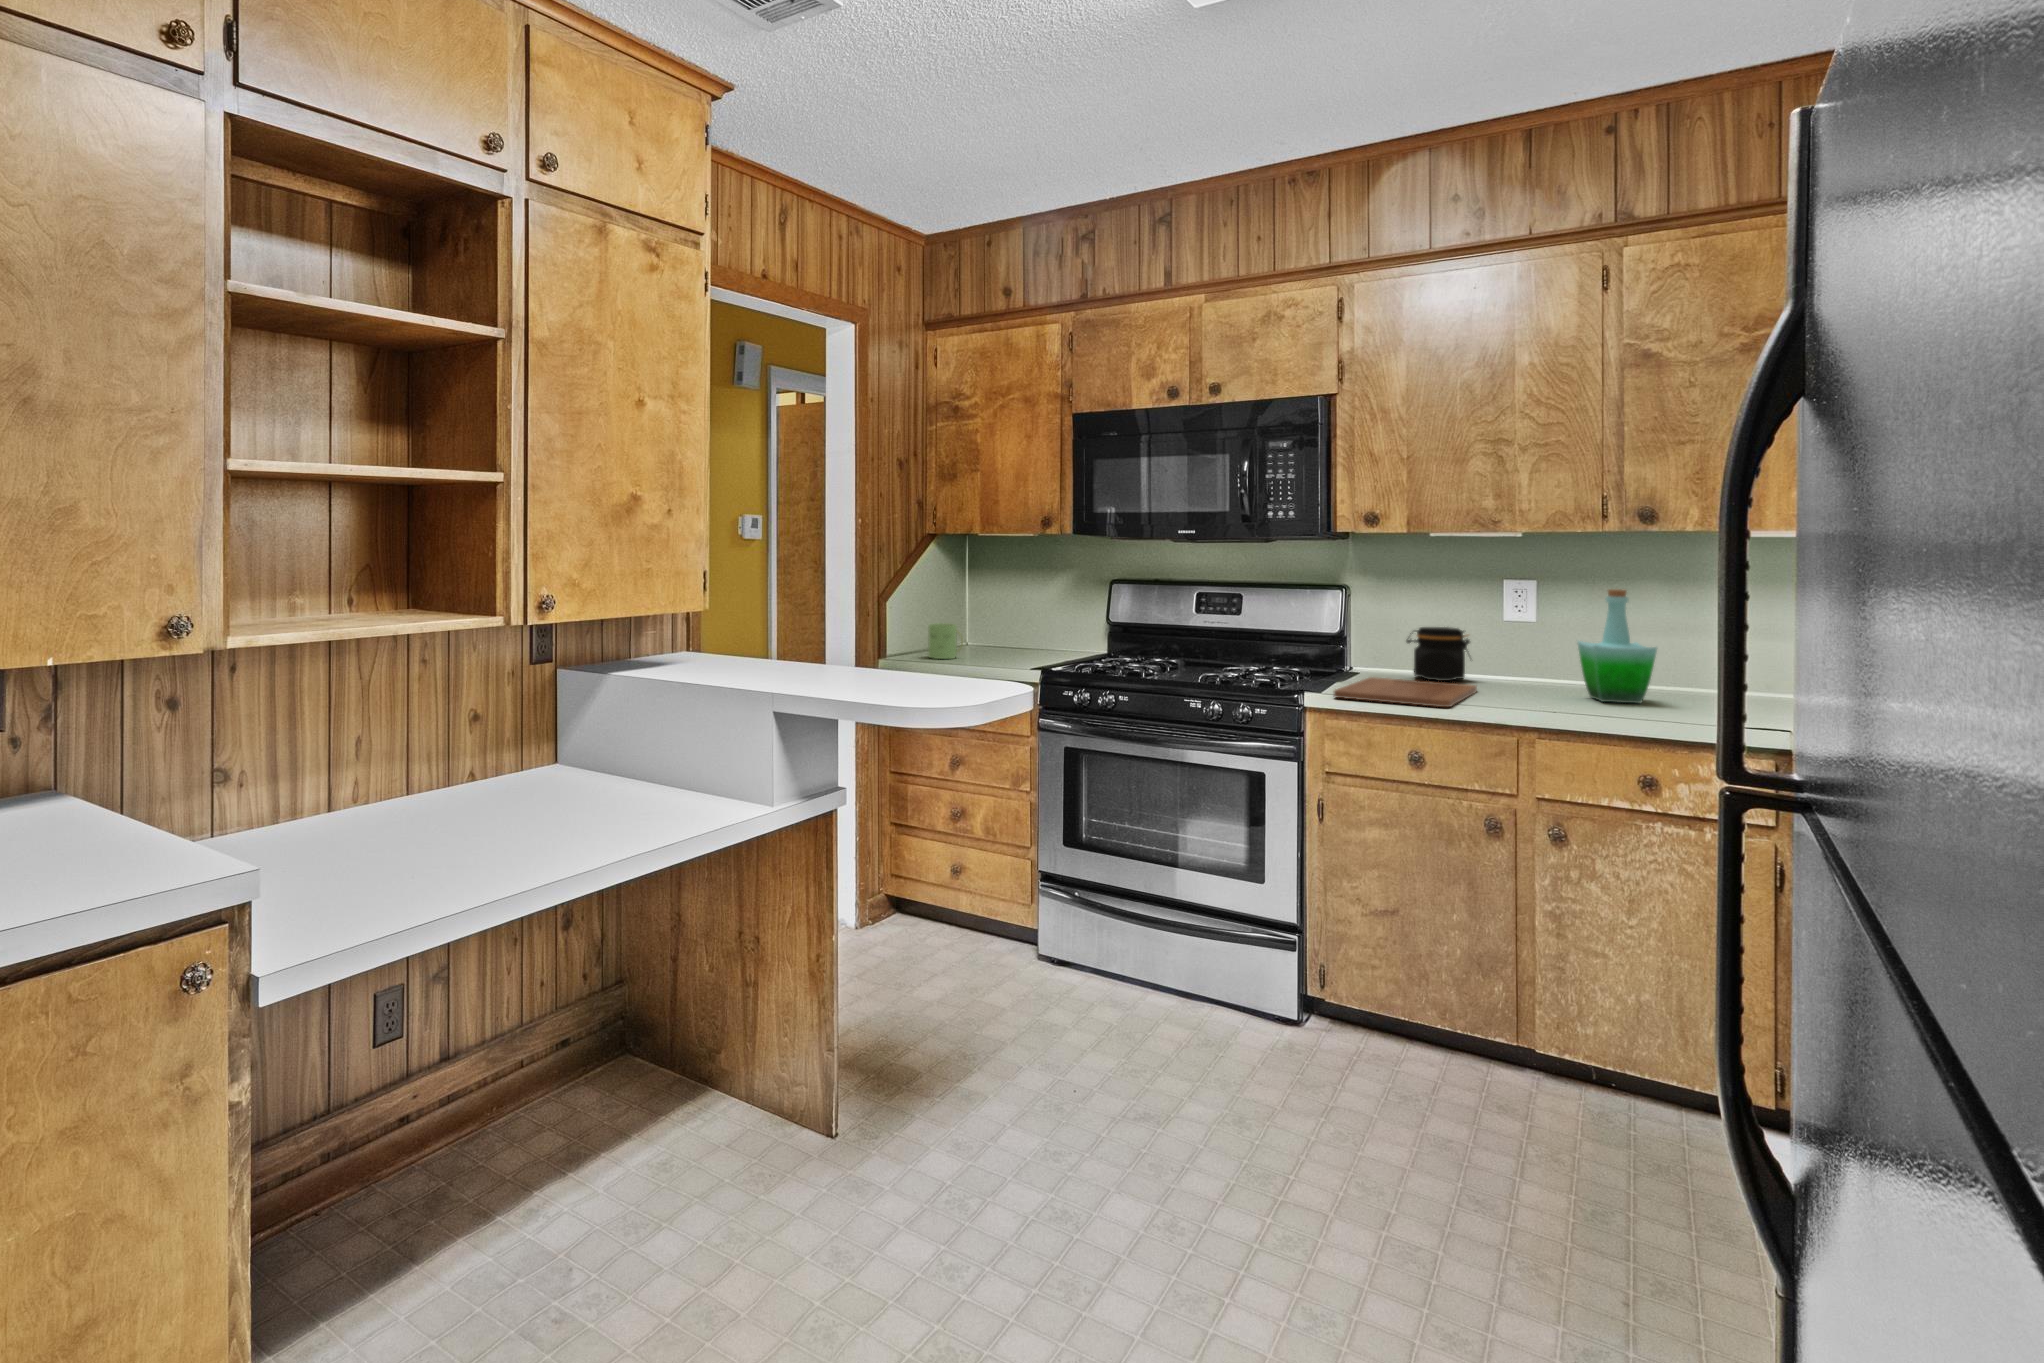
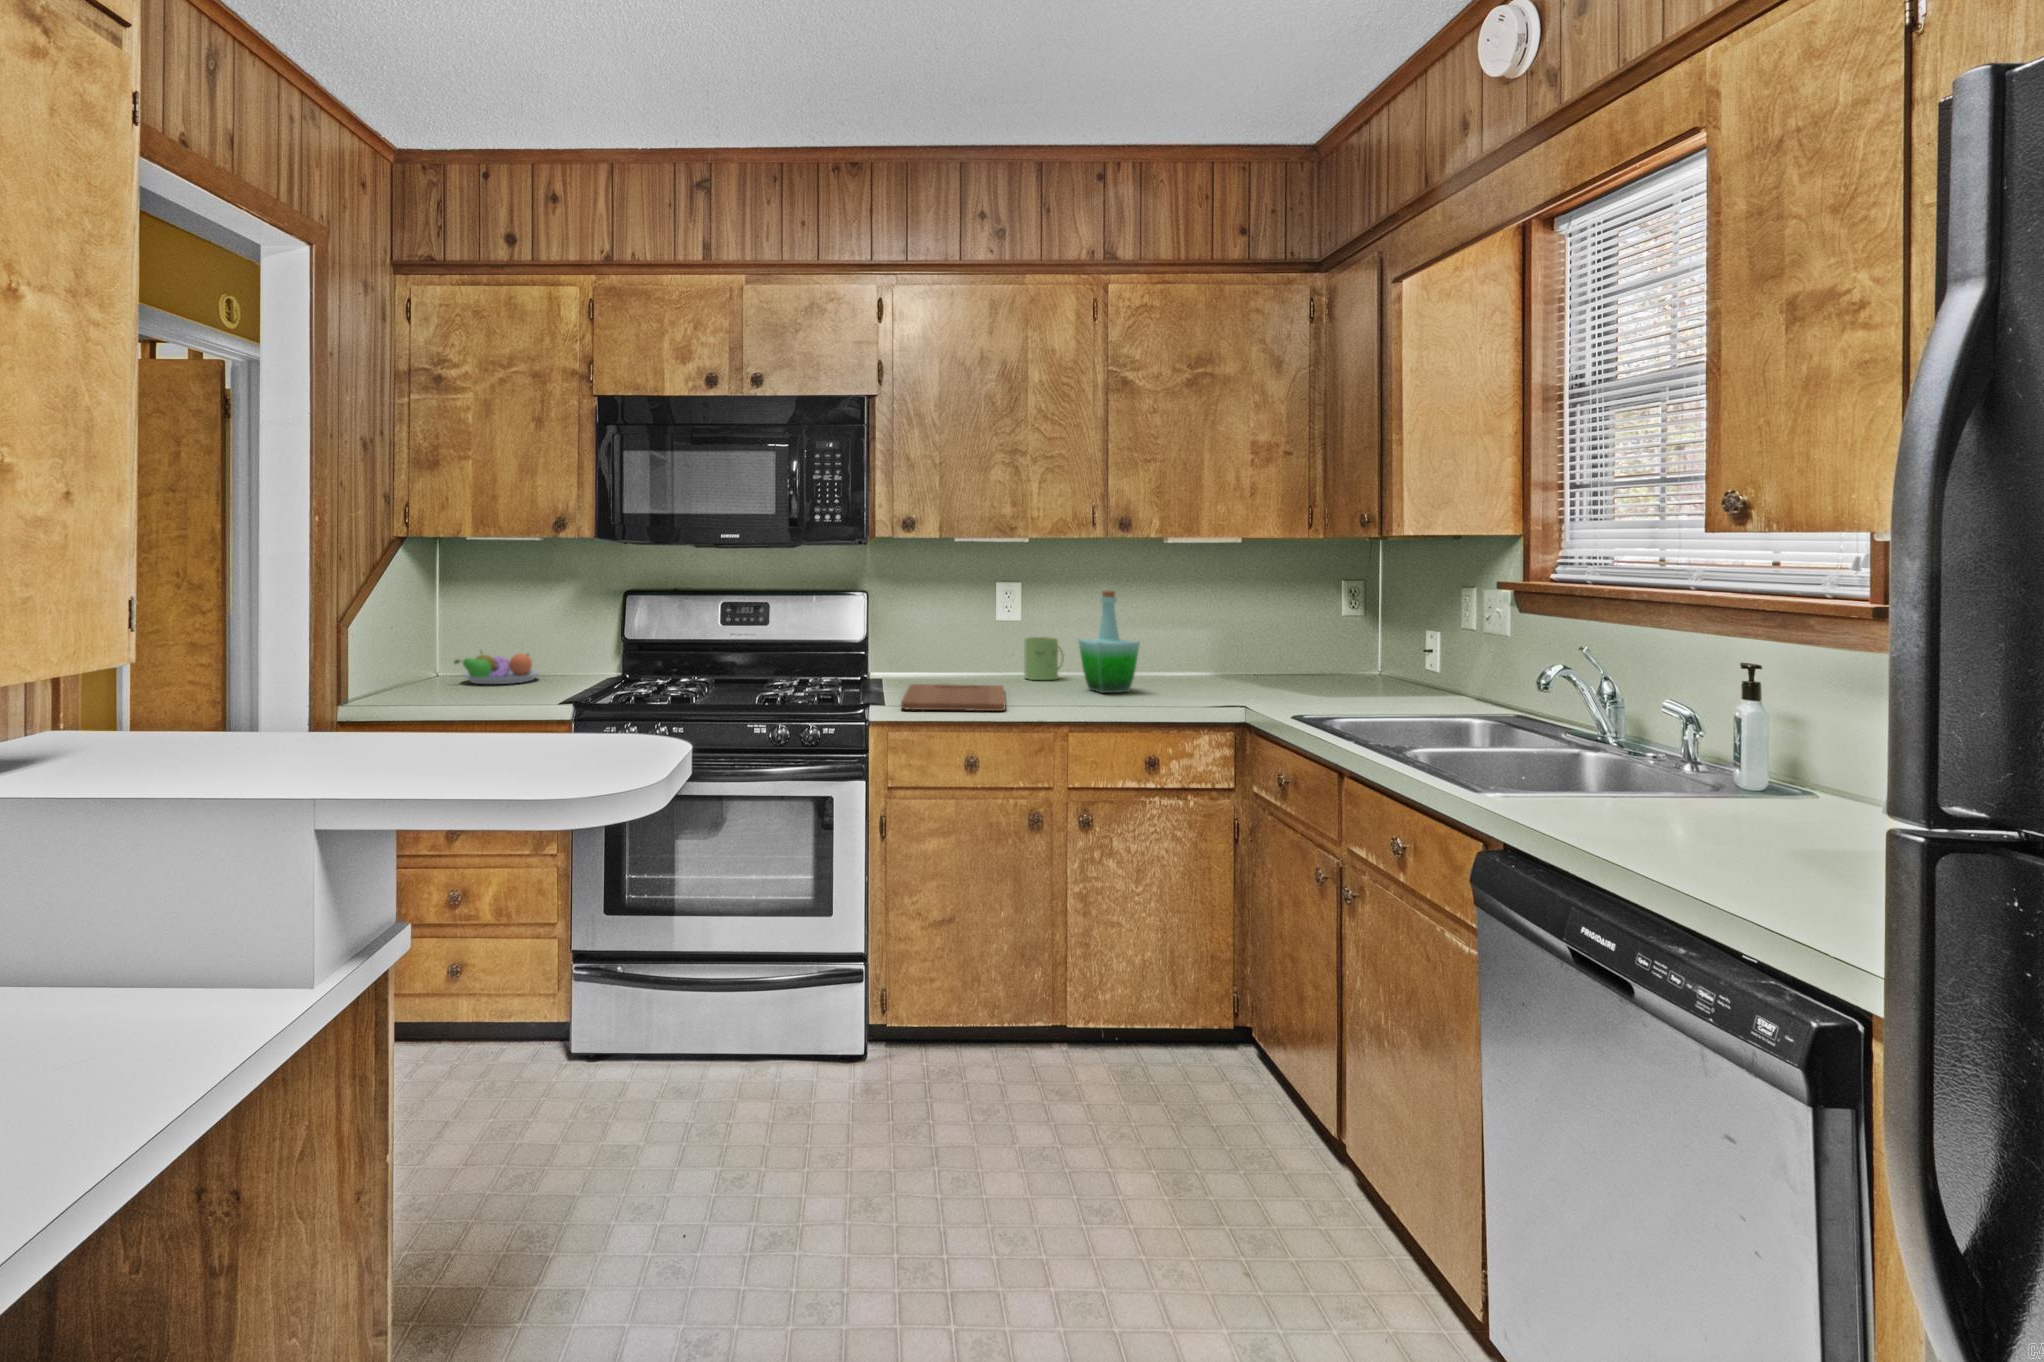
mug: present [928,623,961,659] -> present [1024,637,1063,680]
fruit bowl: none [972,626,1041,654] -> present [454,652,539,684]
jar: present [1406,627,1470,681] -> none [932,630,988,682]

